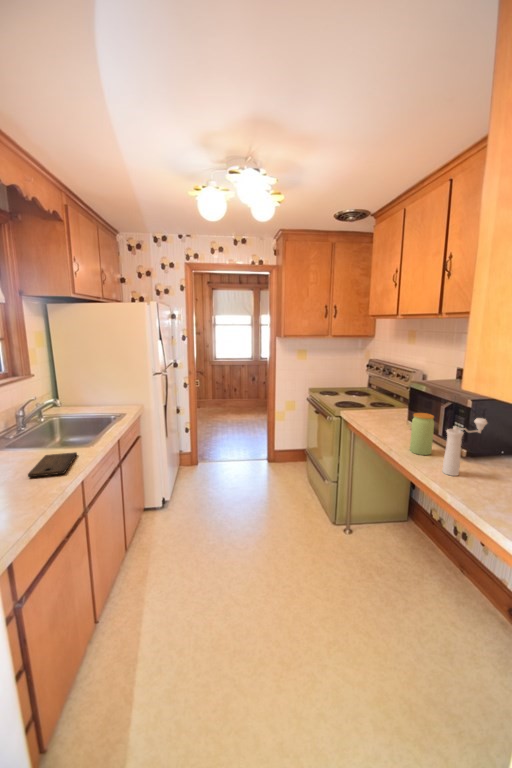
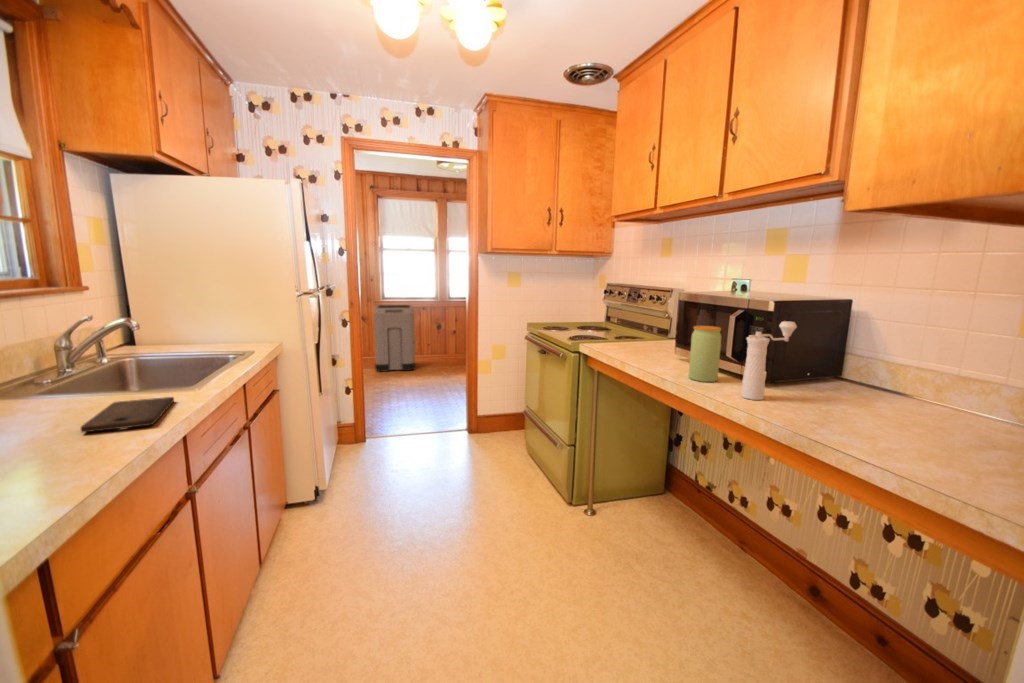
trash can: none [209,365,236,412] -> present [374,305,415,372]

